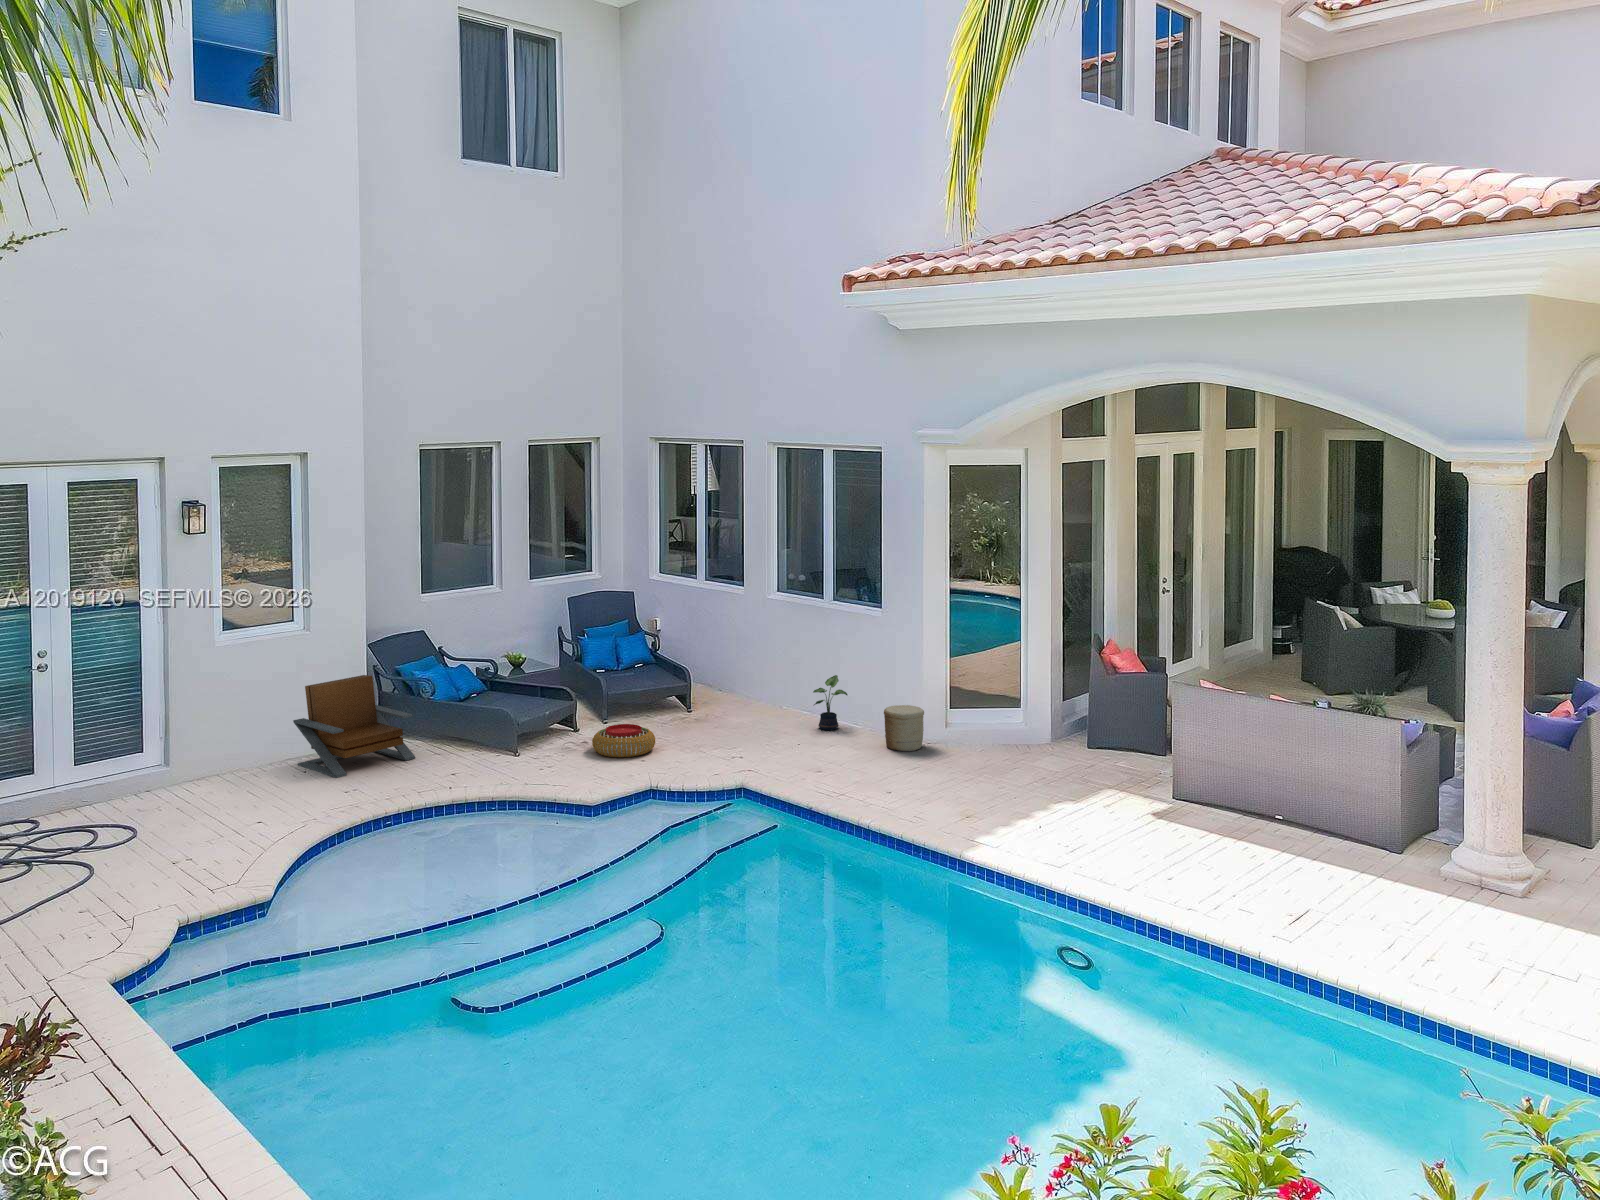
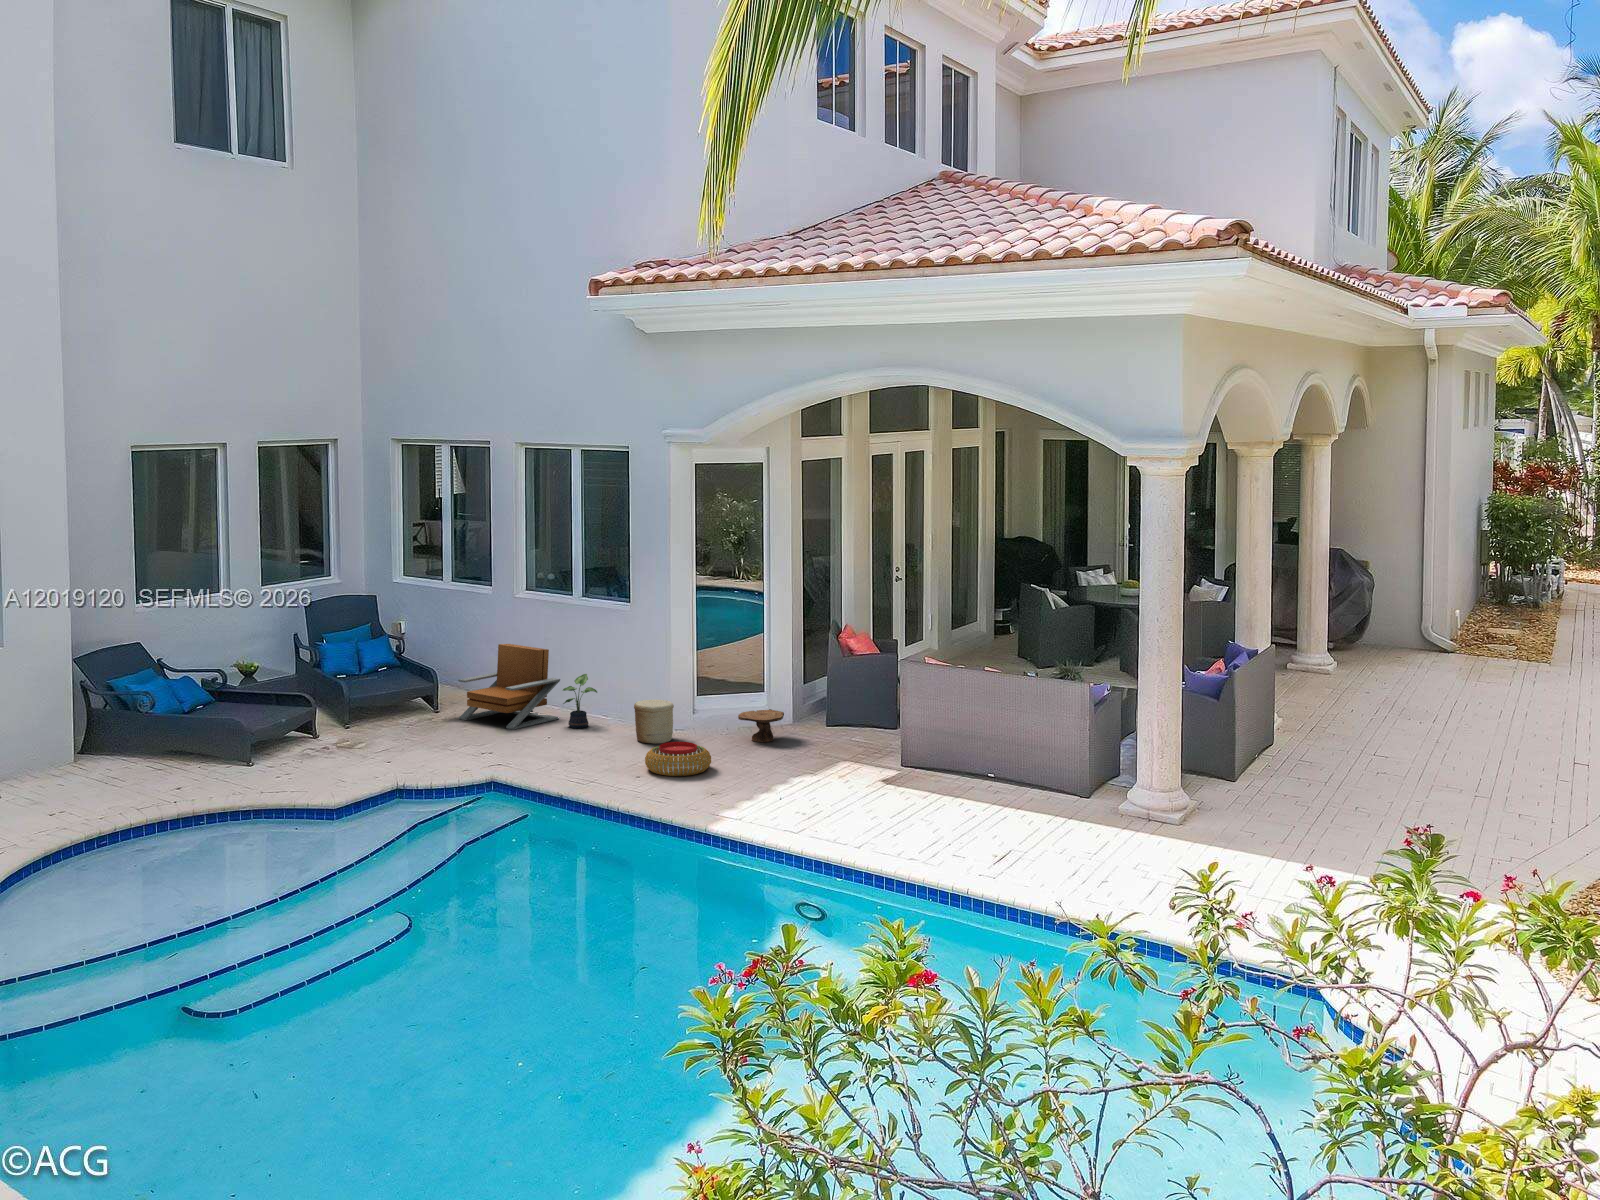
lounge chair: present [293,675,415,778] -> present [458,644,560,729]
side table: none [991,717,1039,753] -> present [738,709,784,742]
pouf: present [592,724,655,757] -> present [645,742,711,776]

